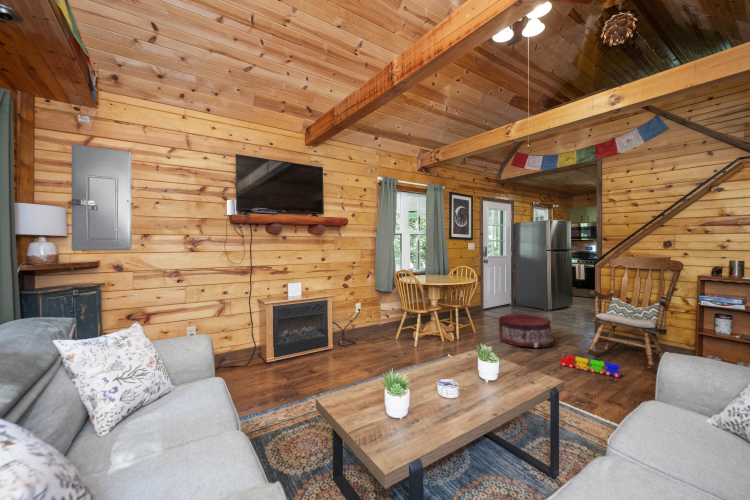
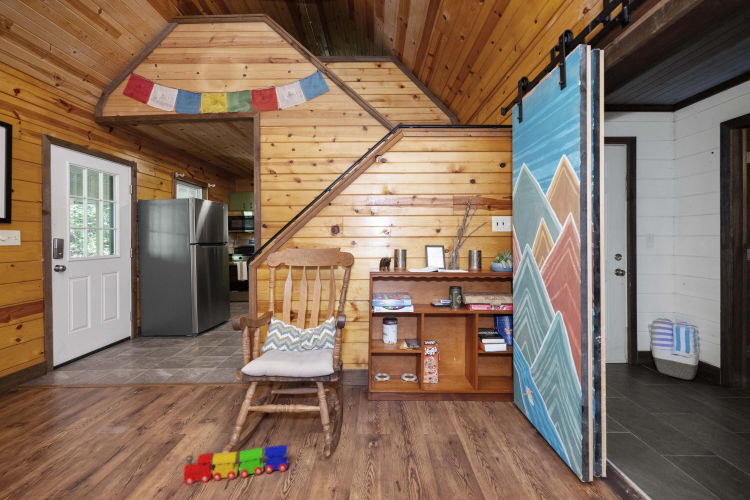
pouf: present [499,314,553,348] -> none [55,367,181,457]

